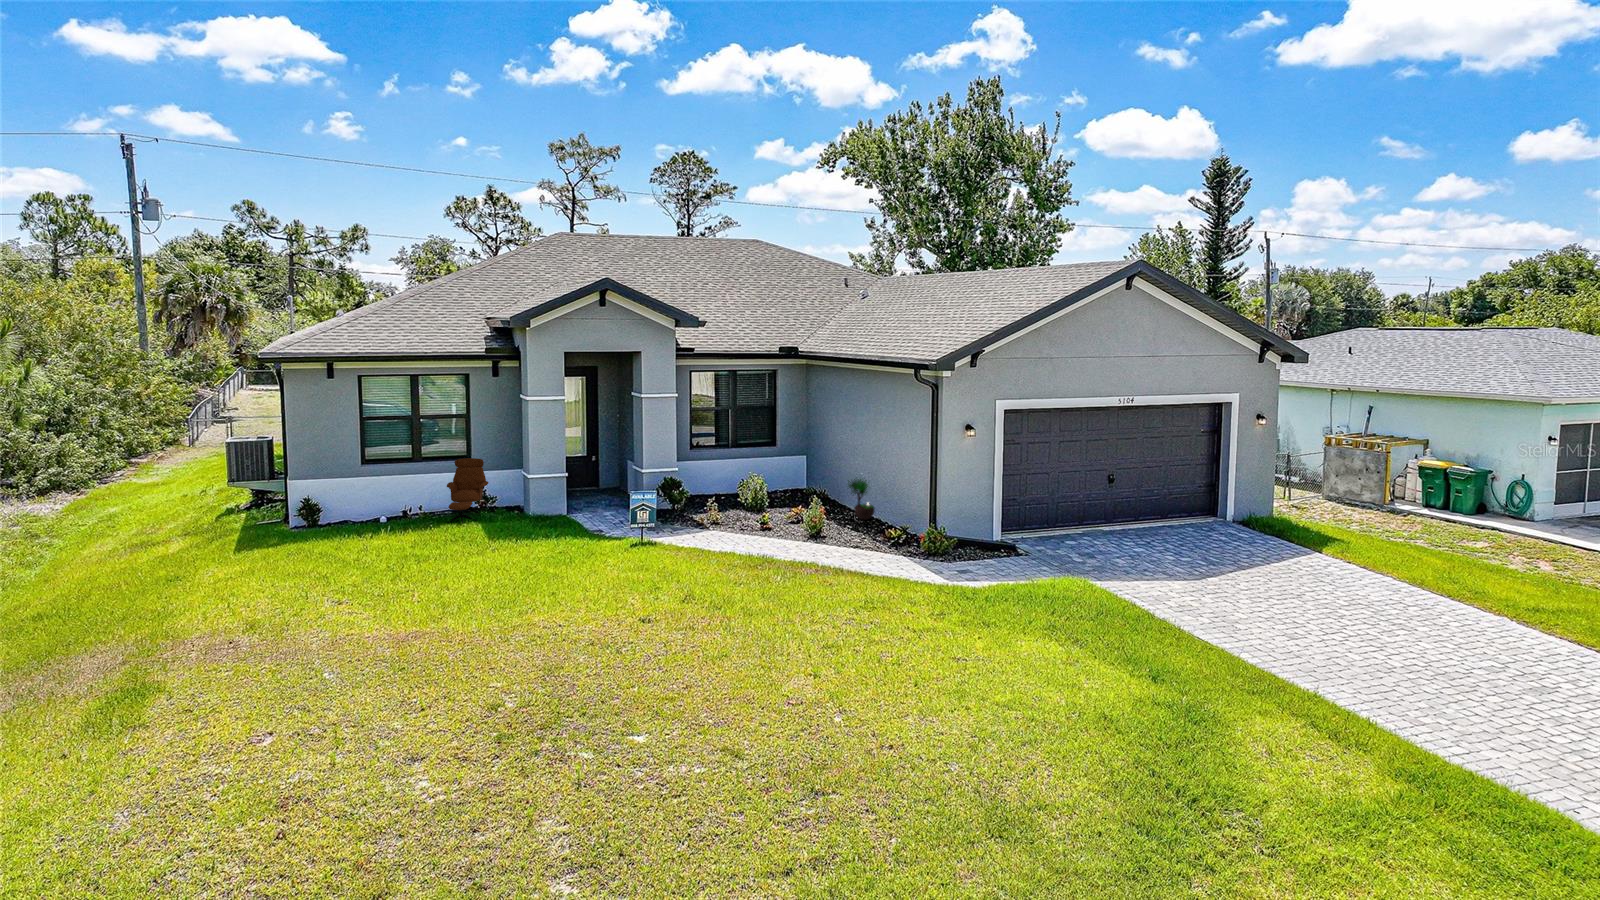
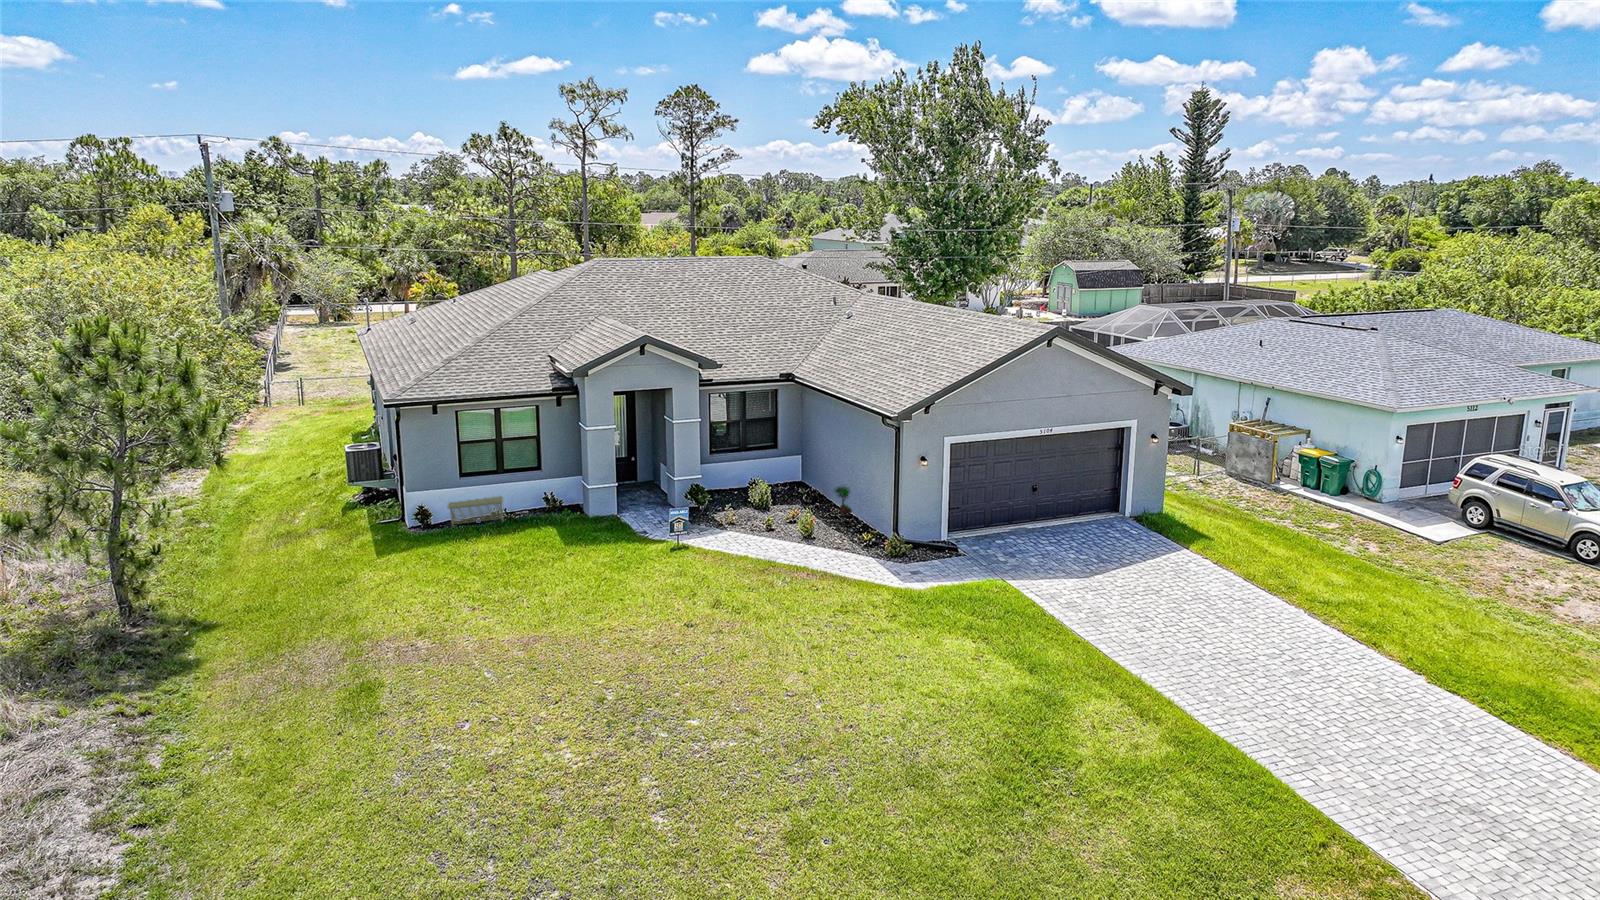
armchair: present [447,458,488,523] -> none [525,472,556,527]
storage bench: none [341,485,419,524] -> present [448,496,504,526]

